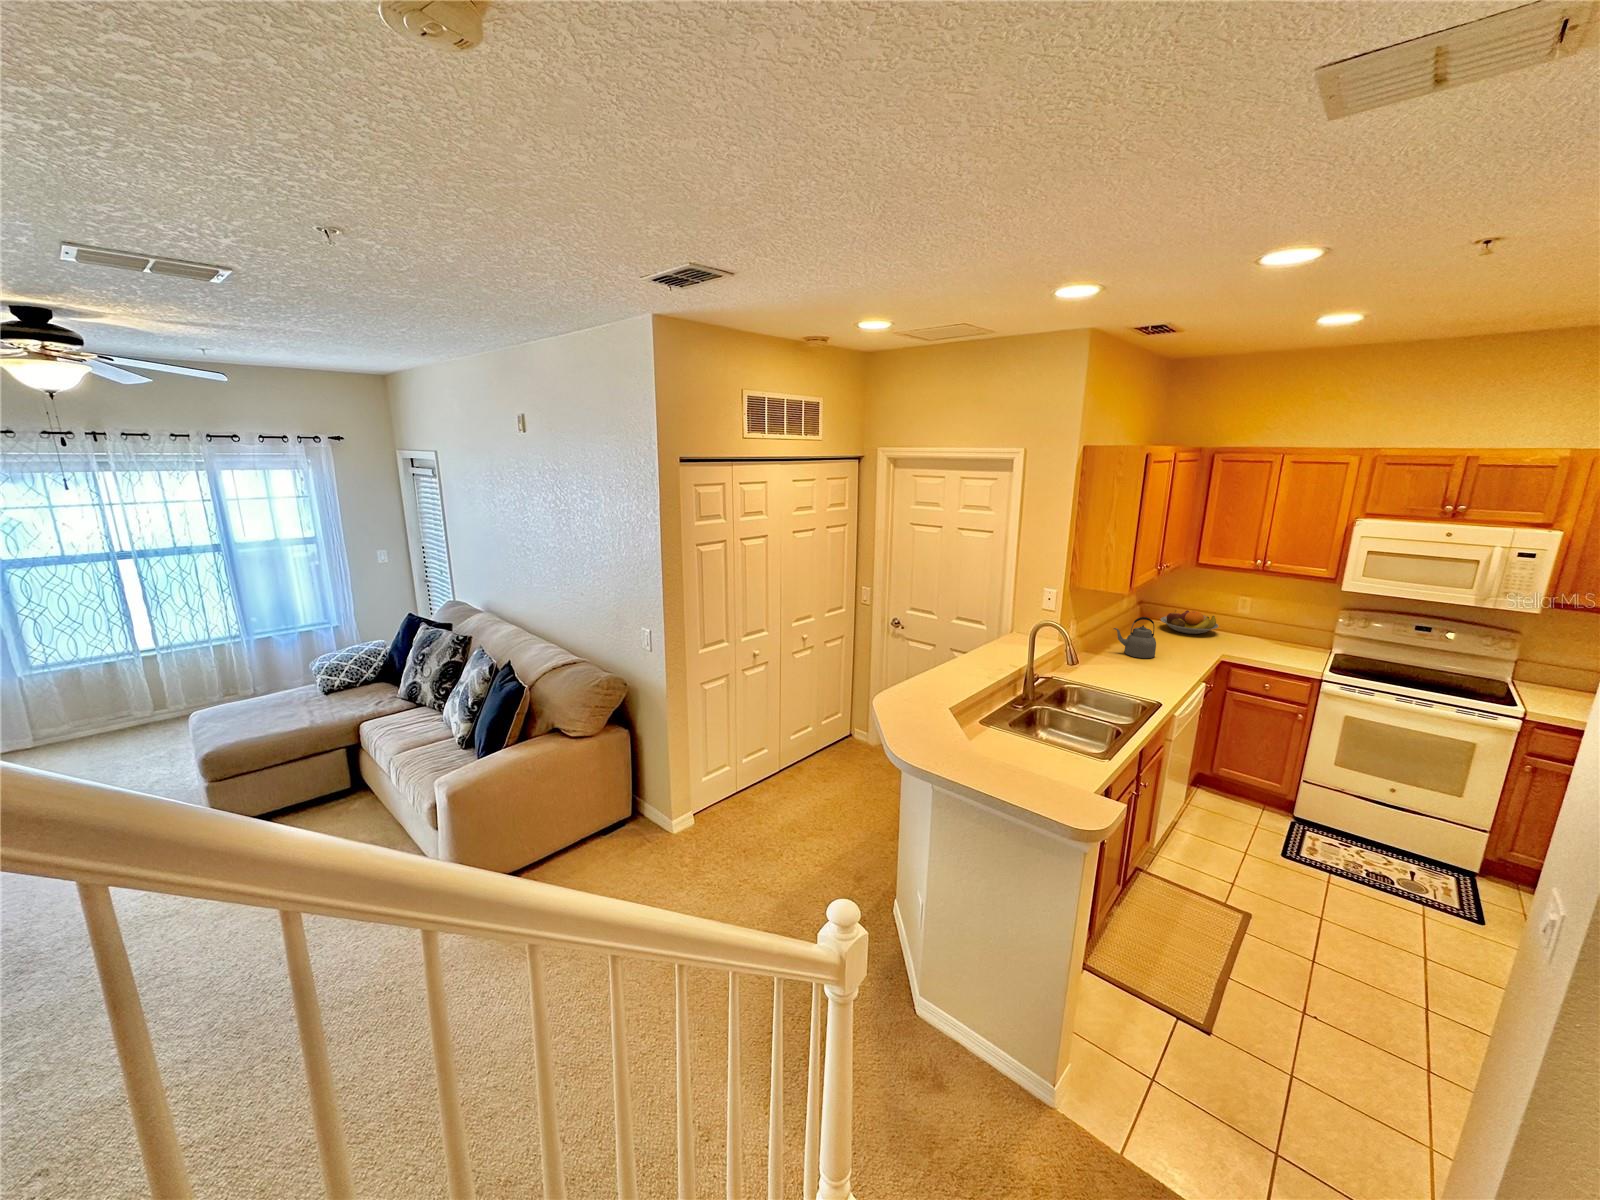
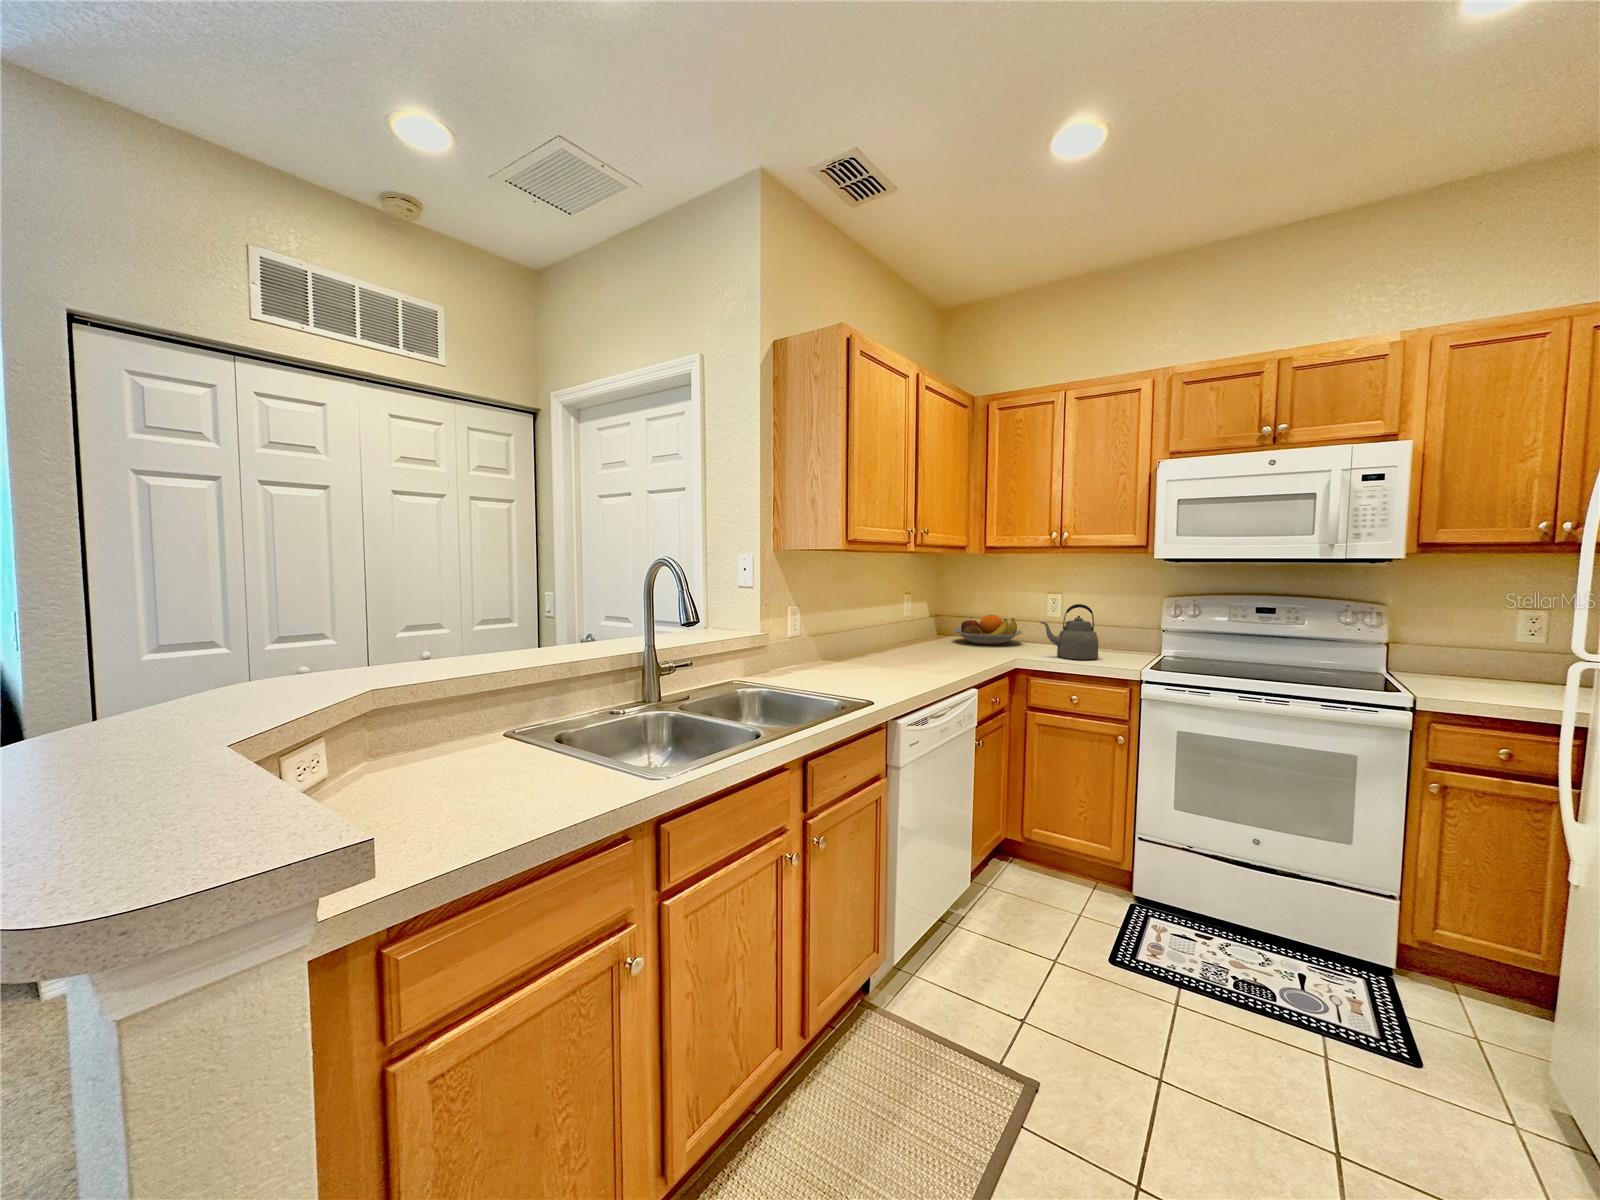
kettle: present [1114,617,1156,658] -> present [1040,604,1098,660]

